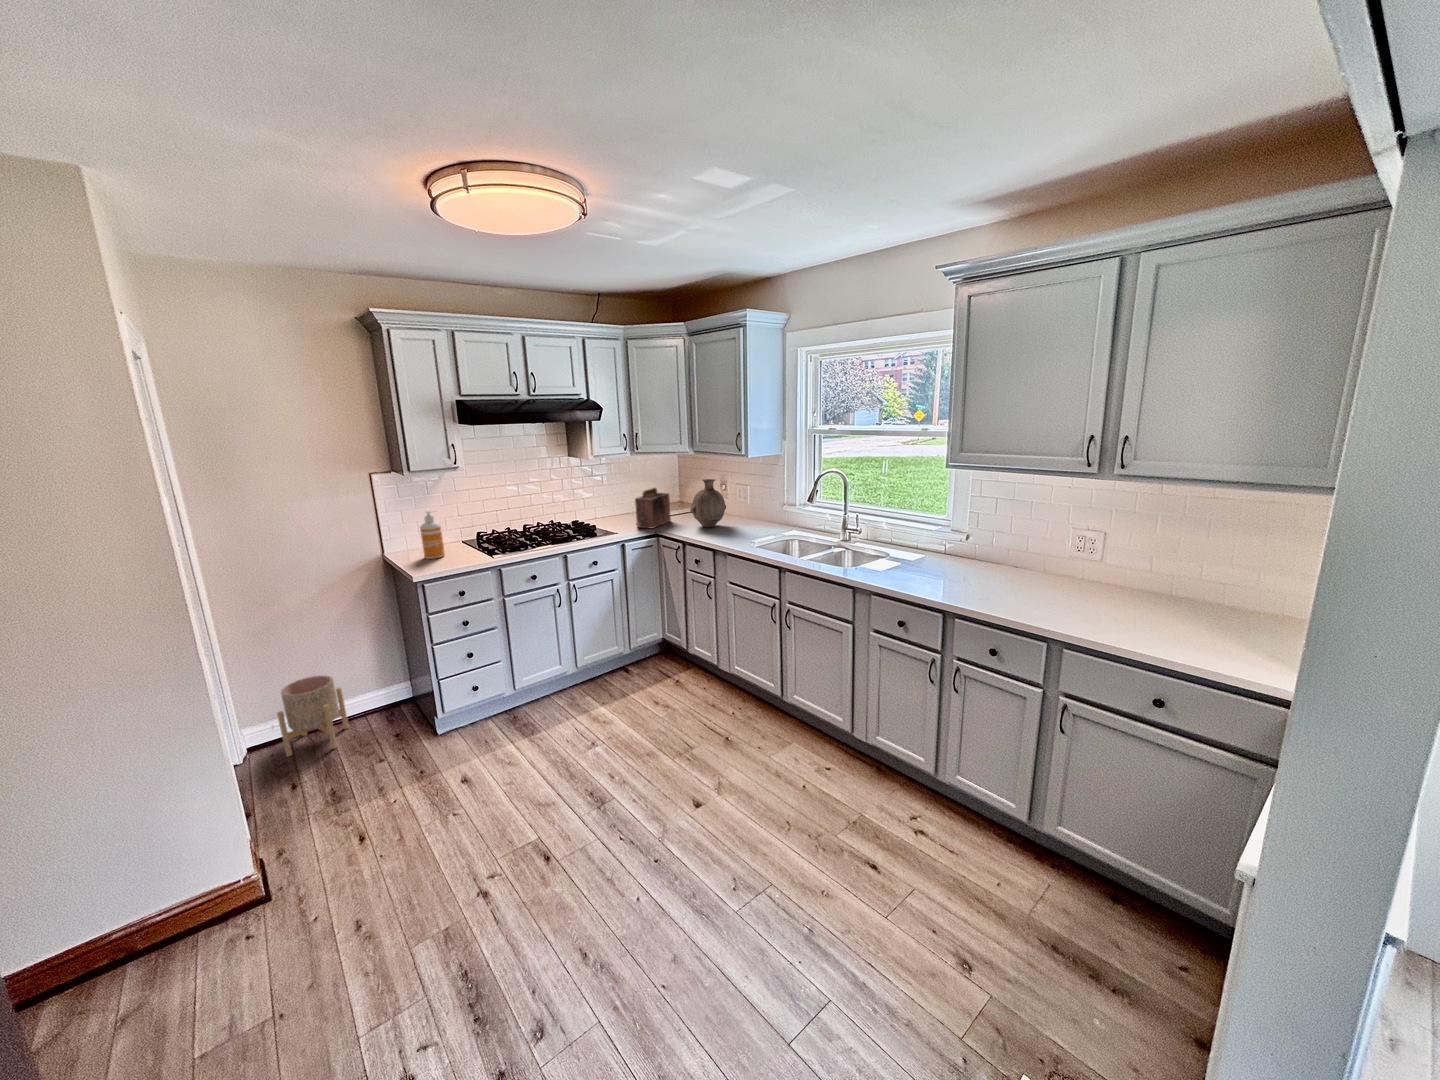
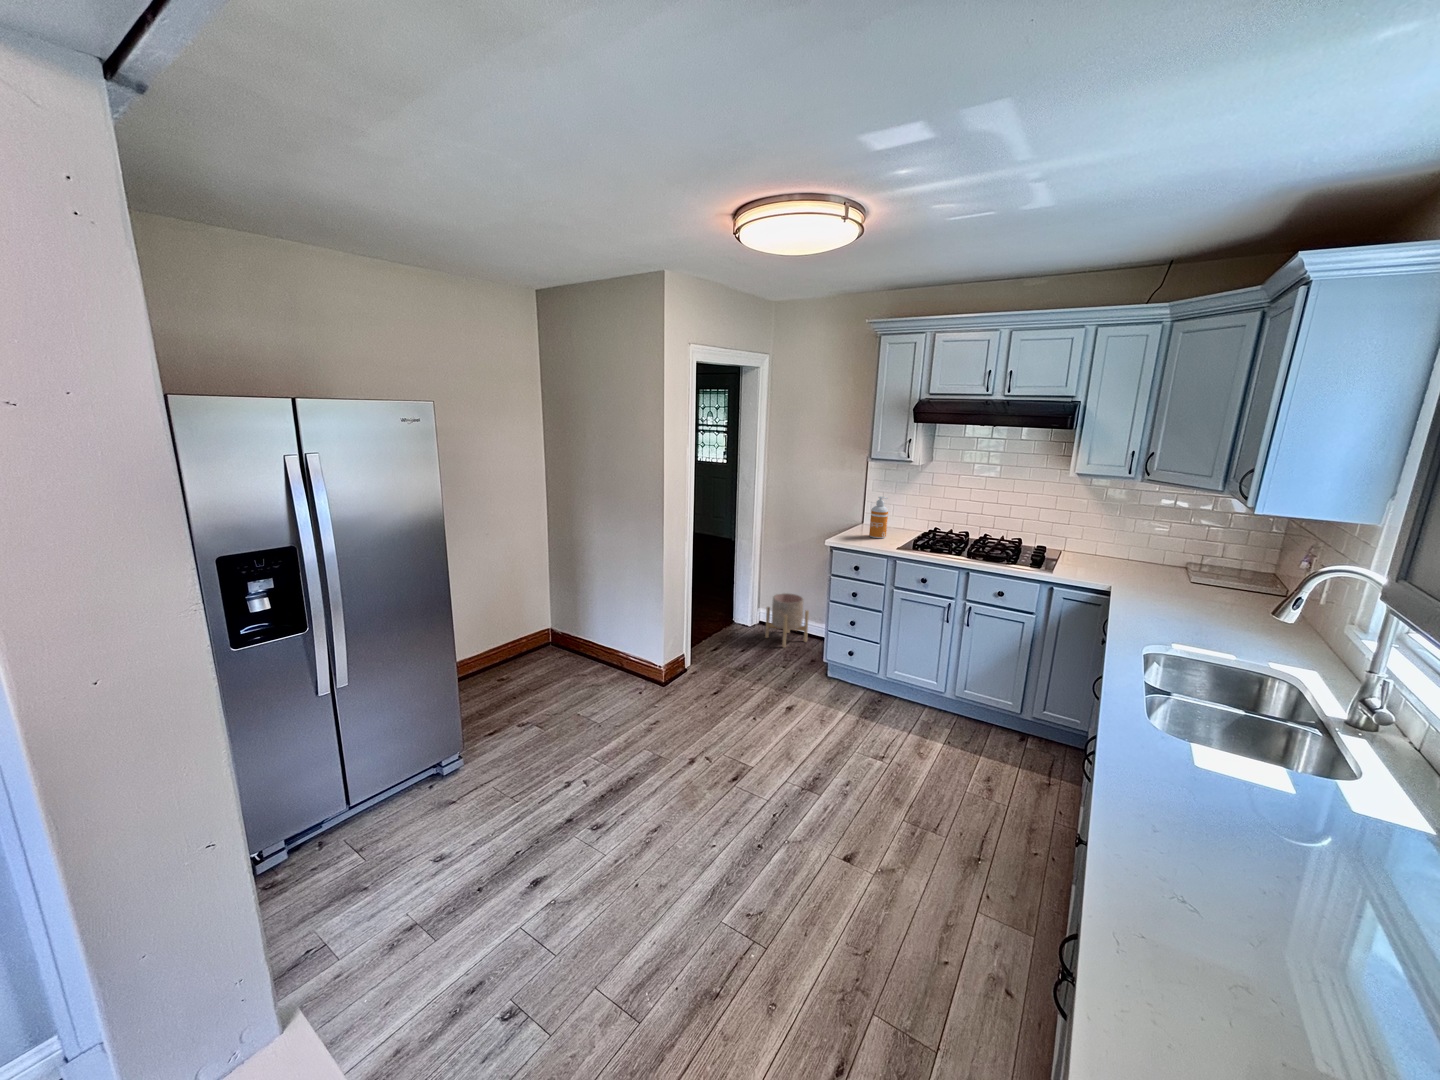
vase: present [690,479,726,527] -> none [1164,538,1245,613]
toaster: present [635,488,671,528] -> none [1093,533,1174,587]

